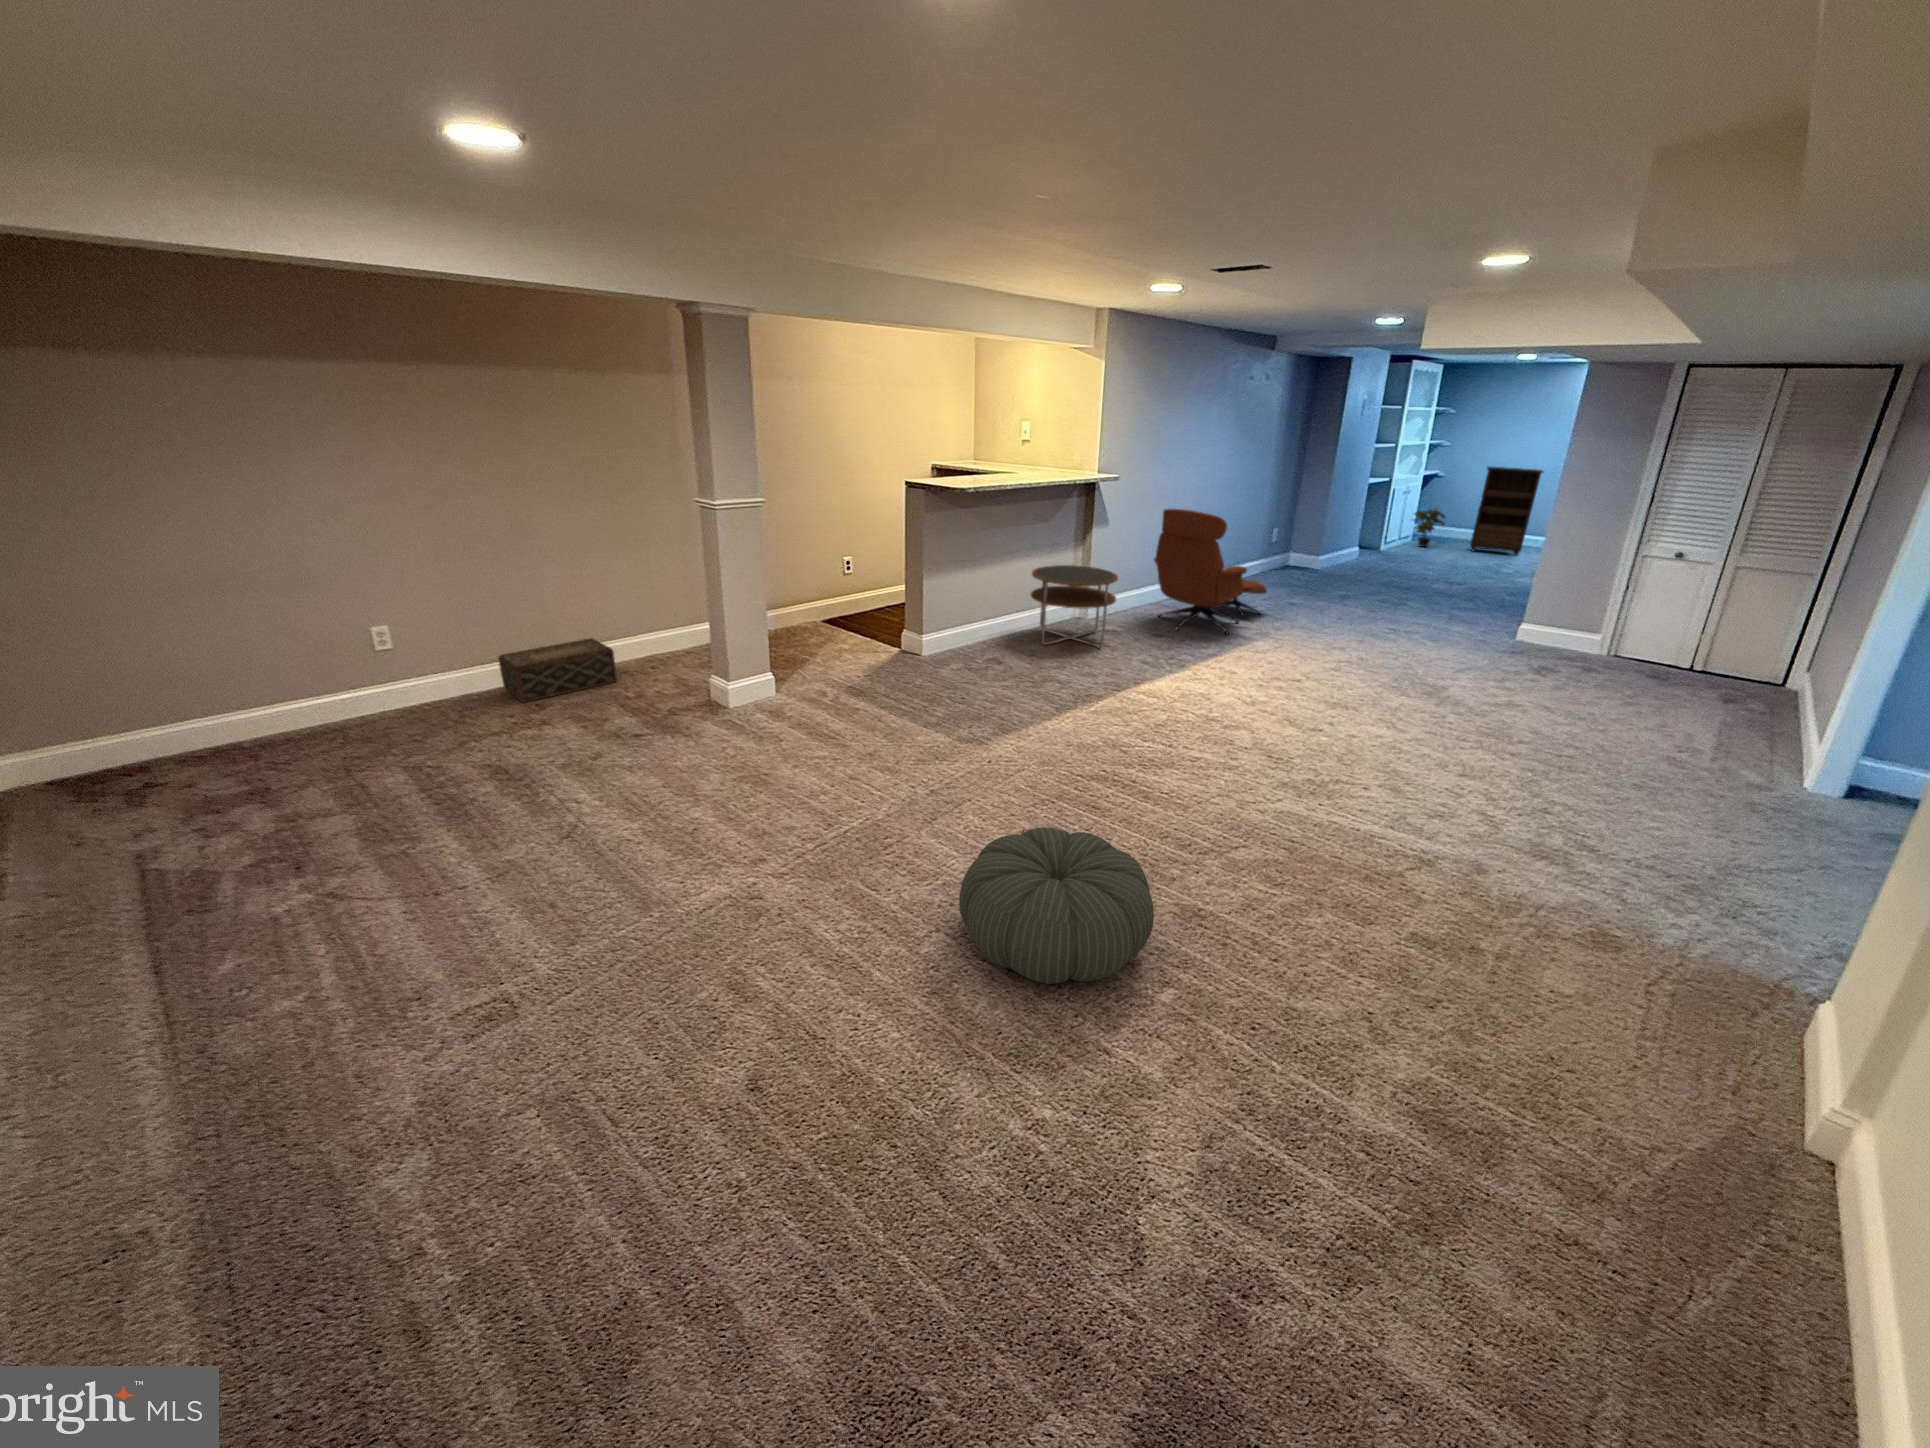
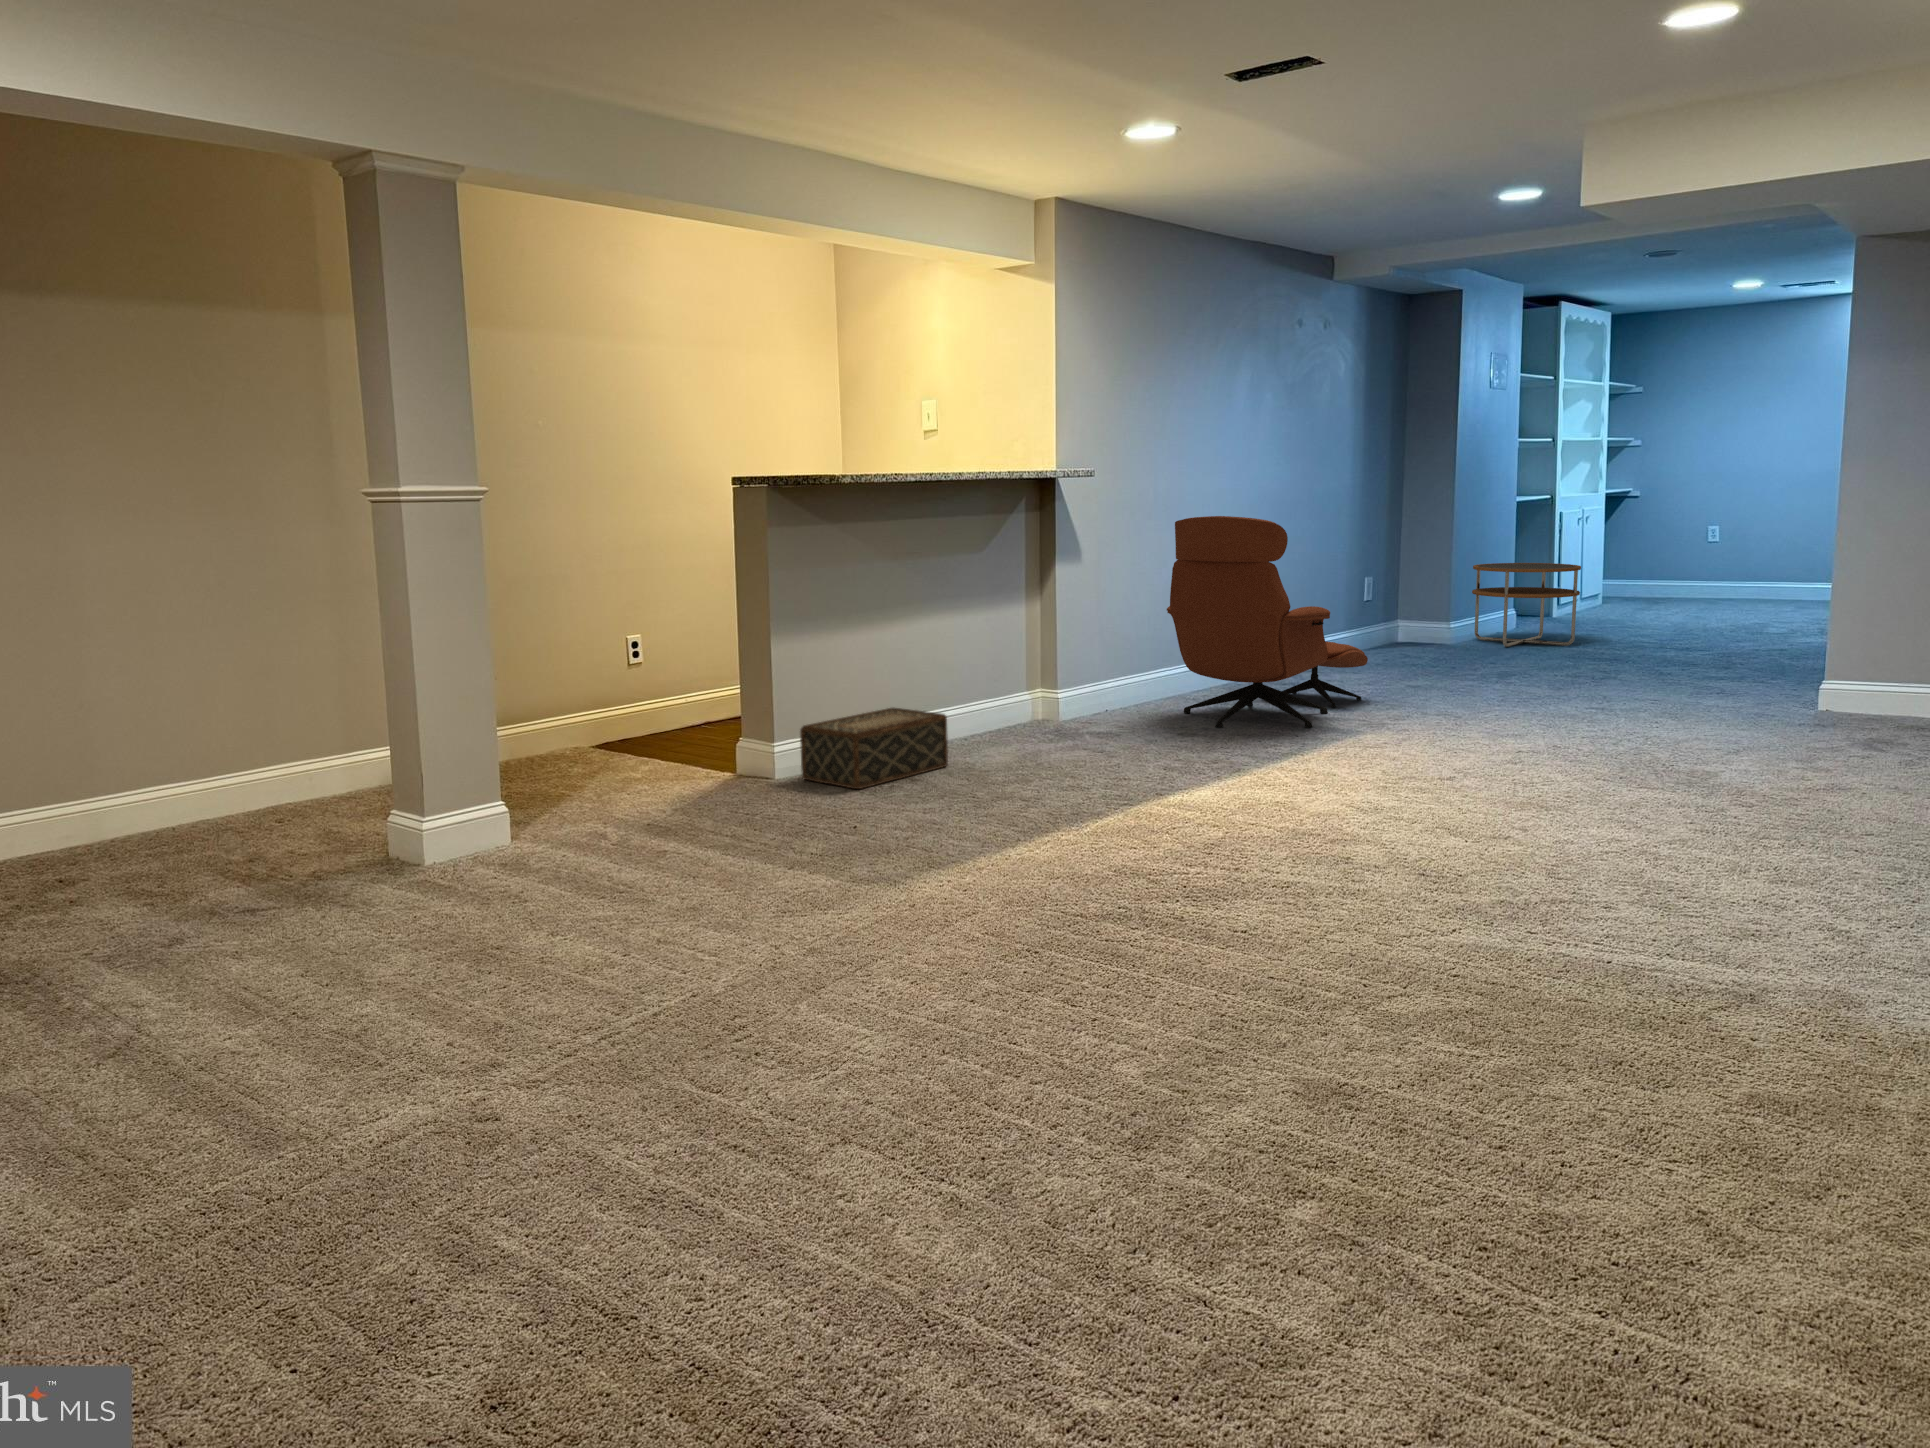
bookshelf: present [1470,467,1543,556] -> none [1696,469,1797,613]
potted plant: present [1412,508,1445,547] -> none [1588,541,1649,610]
side table: present [1031,565,1118,647] -> present [1472,563,1581,647]
woven basket: present [498,638,617,702] -> present [800,708,948,789]
pouf: present [959,828,1154,984] -> none [883,944,1258,1201]

